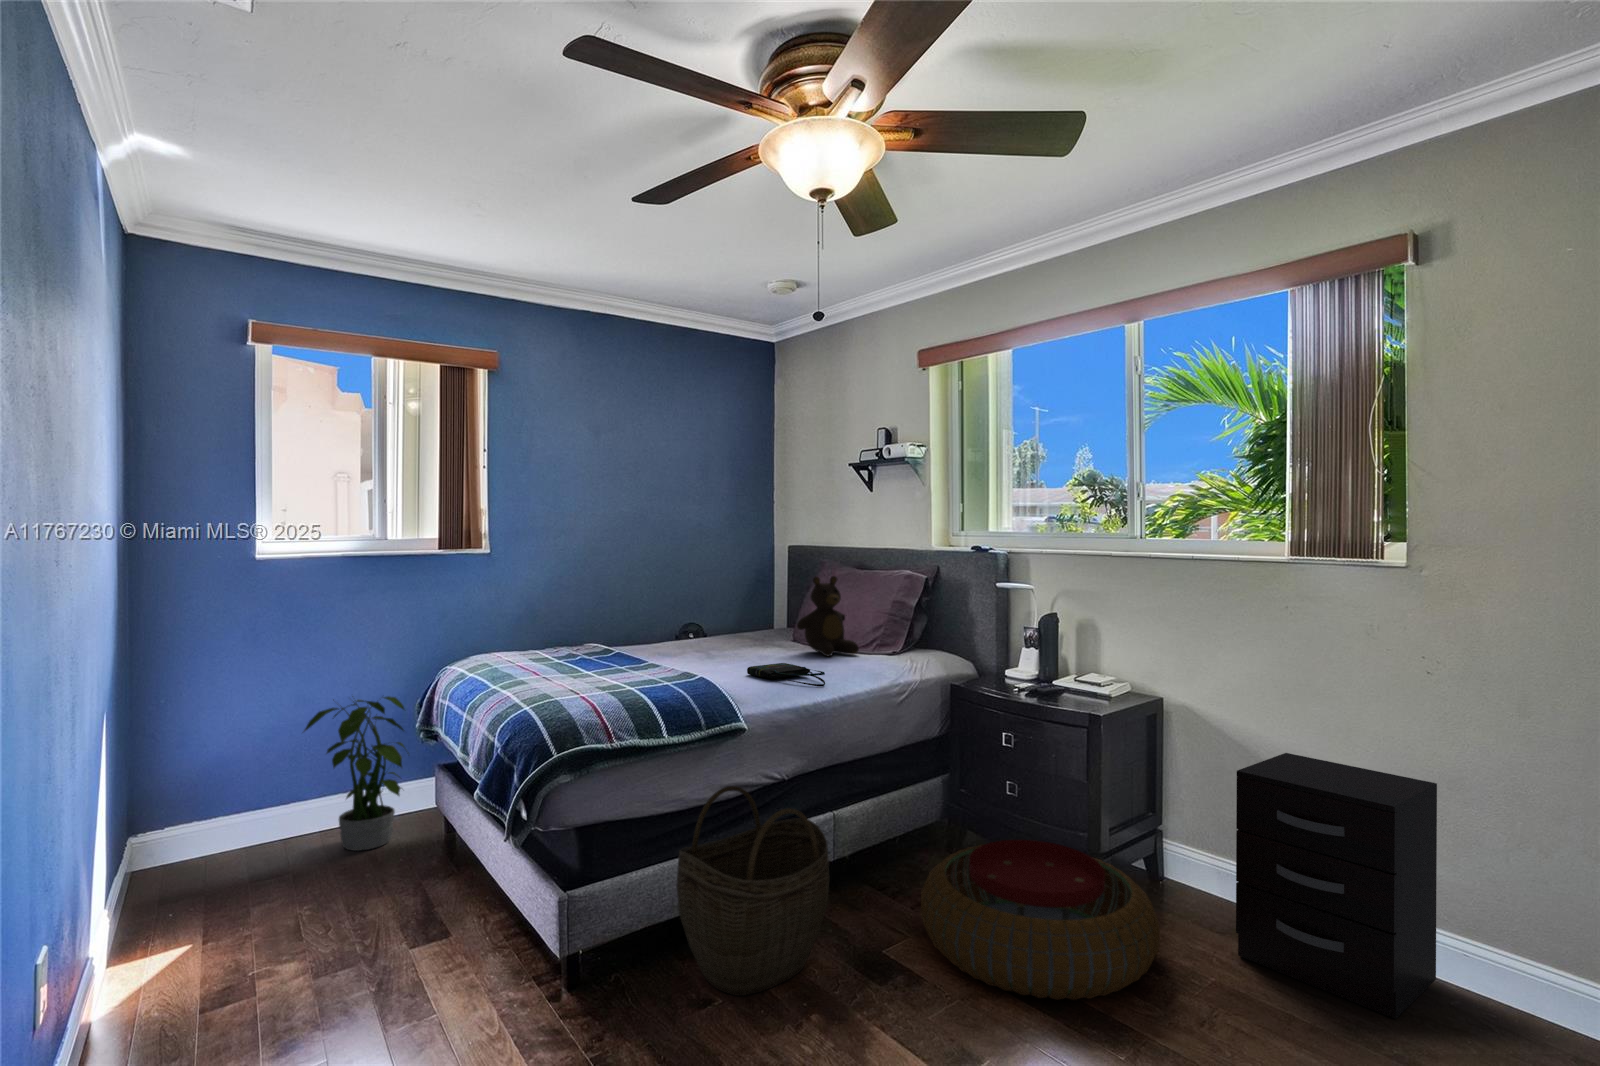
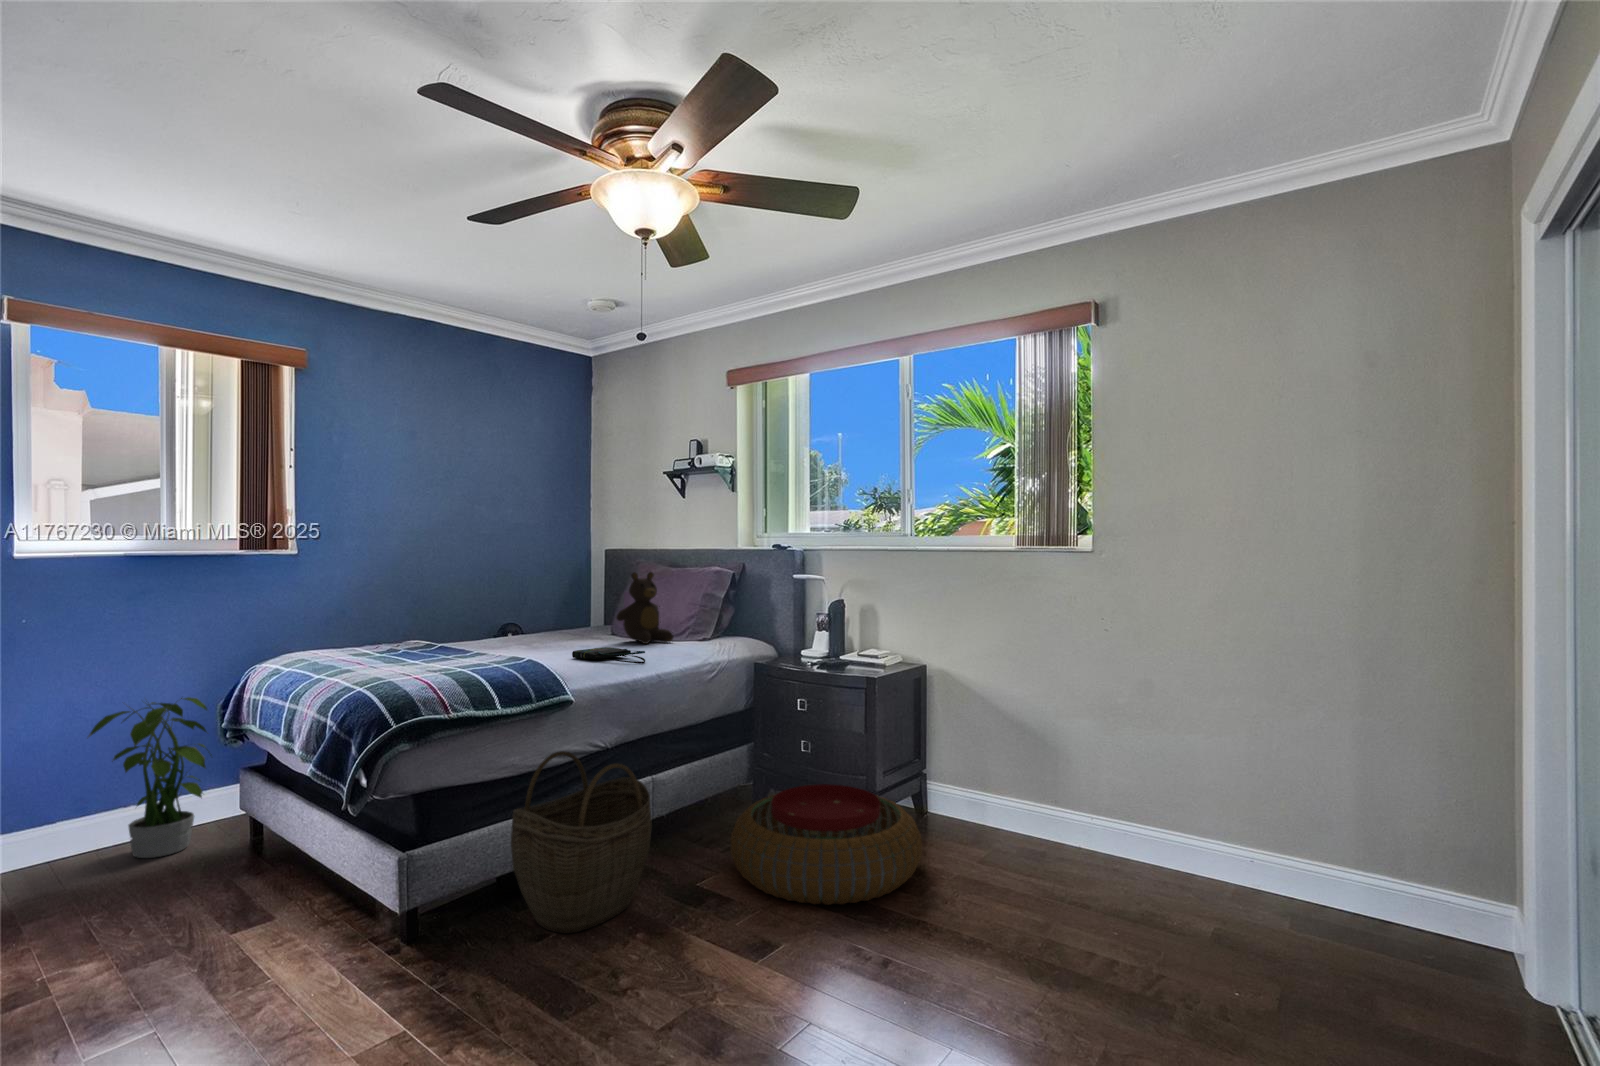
dresser: present [1236,753,1437,1019] -> none [978,699,1116,888]

